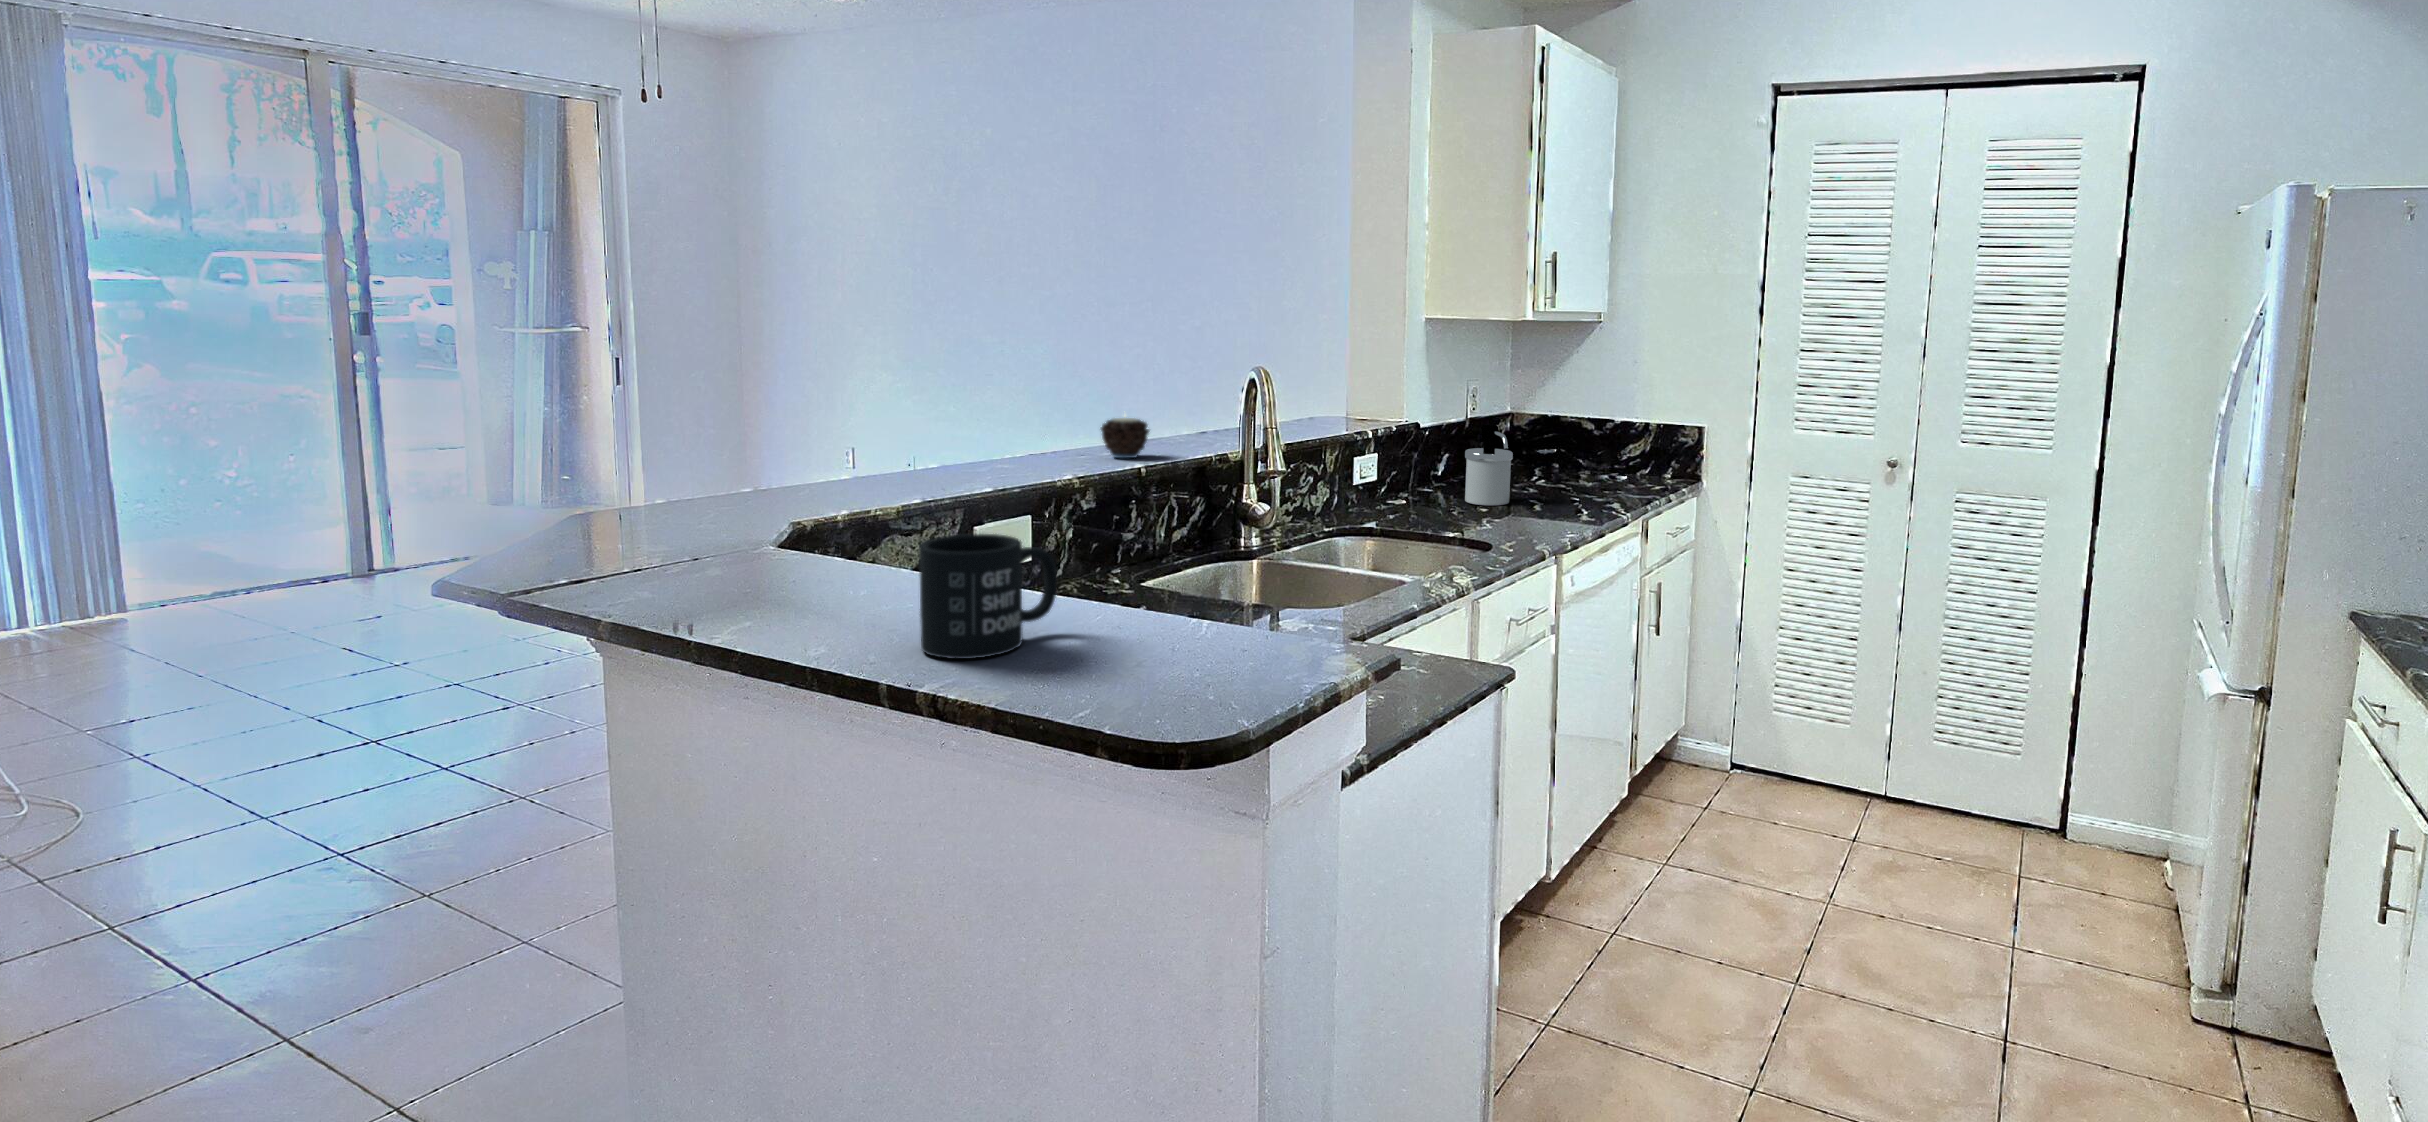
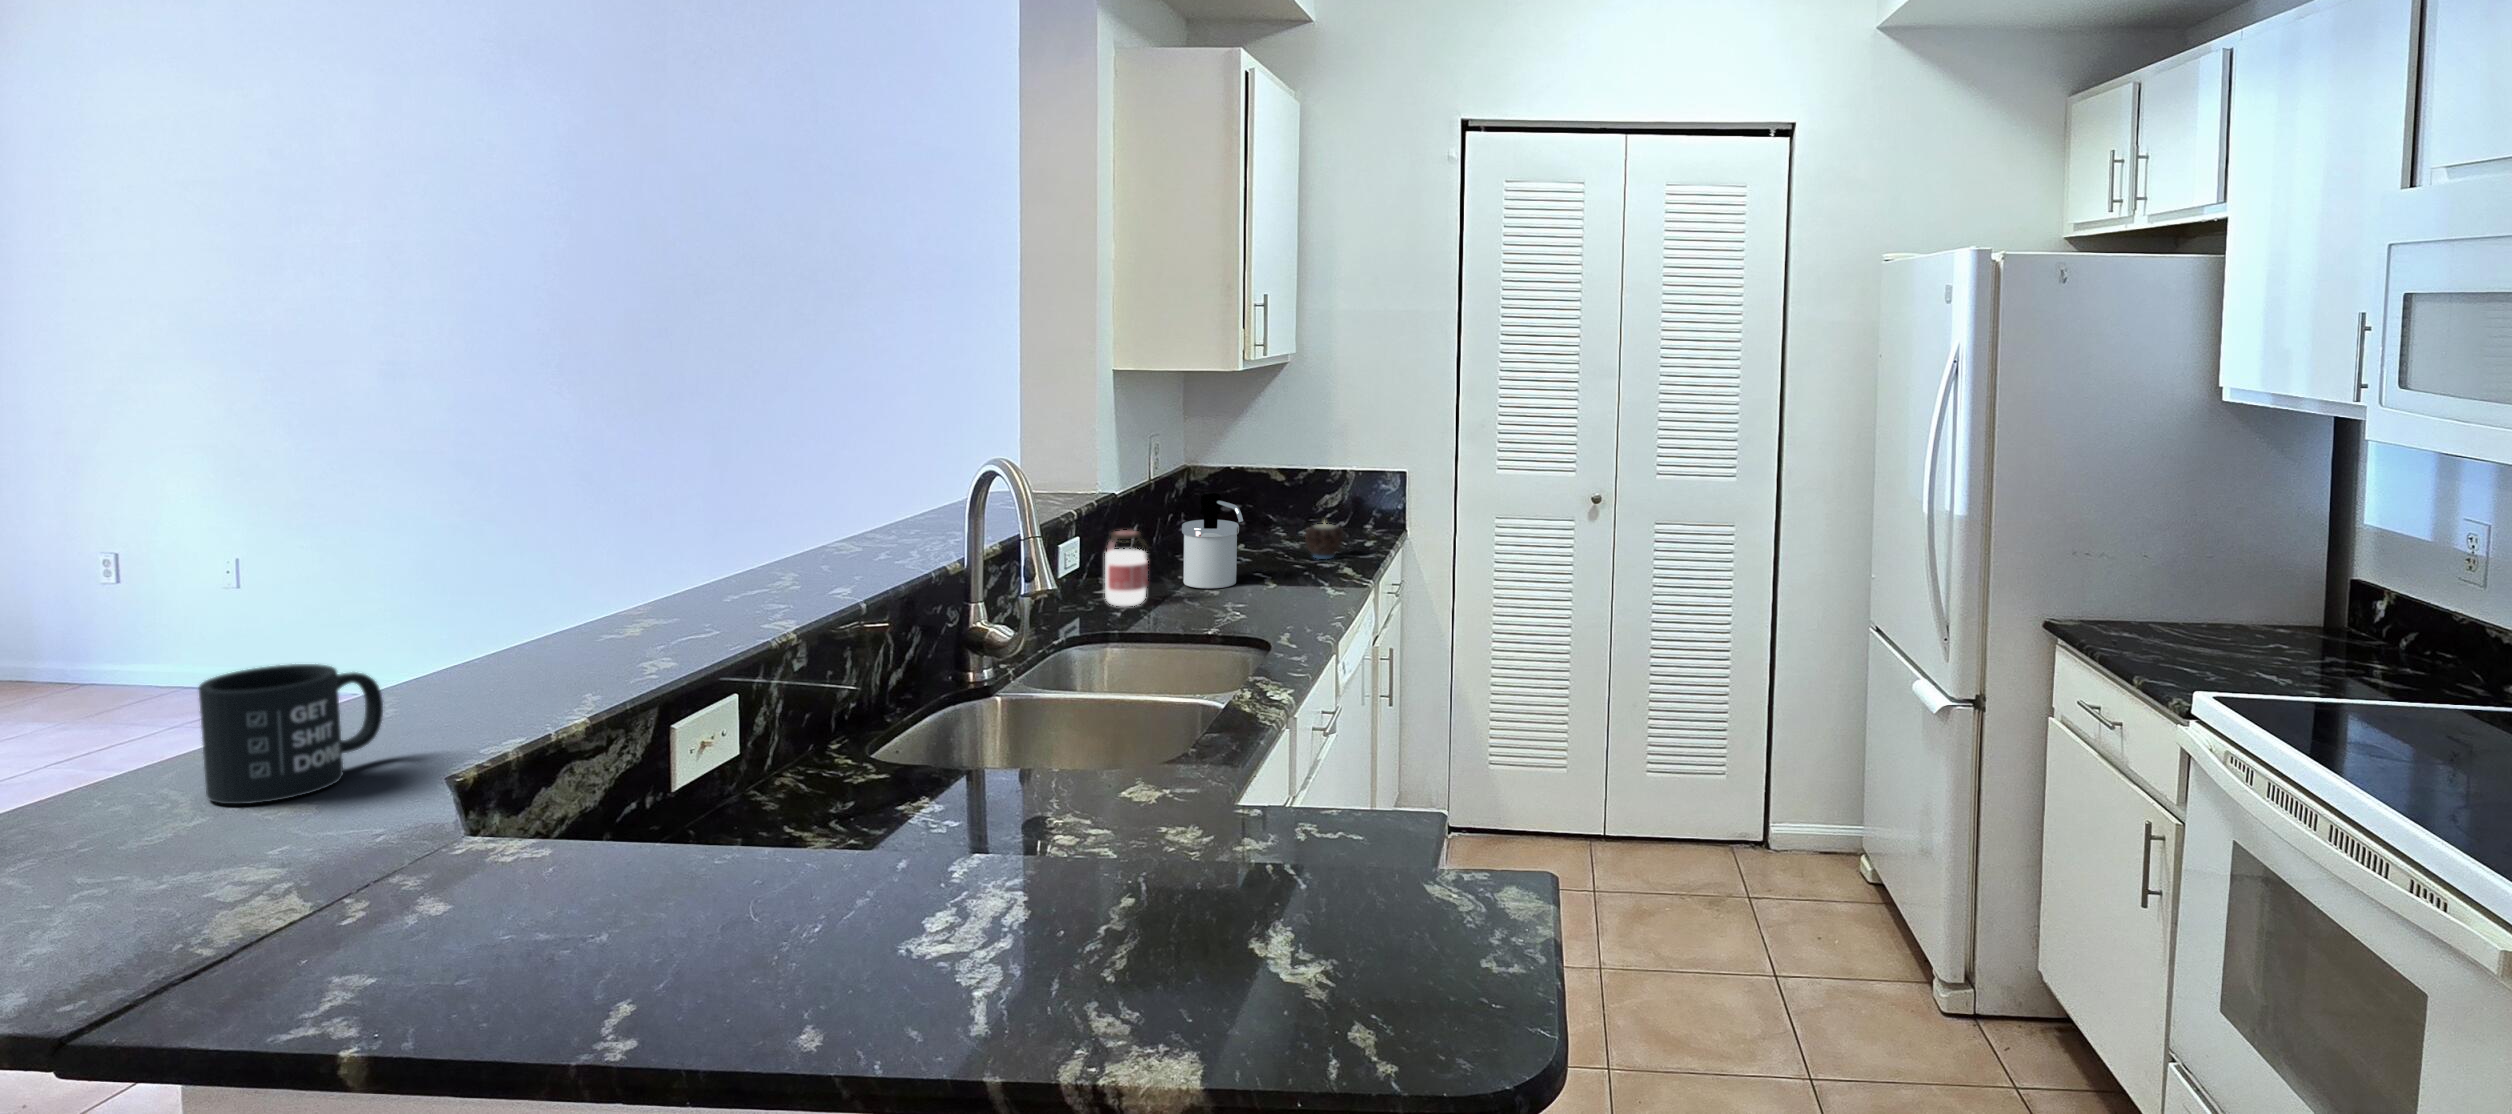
candle: present [1101,418,1149,458] -> present [1305,524,1344,559]
jar: none [1389,449,1426,512] -> present [1105,530,1148,606]
mug: present [919,534,1057,659] -> present [199,664,383,804]

